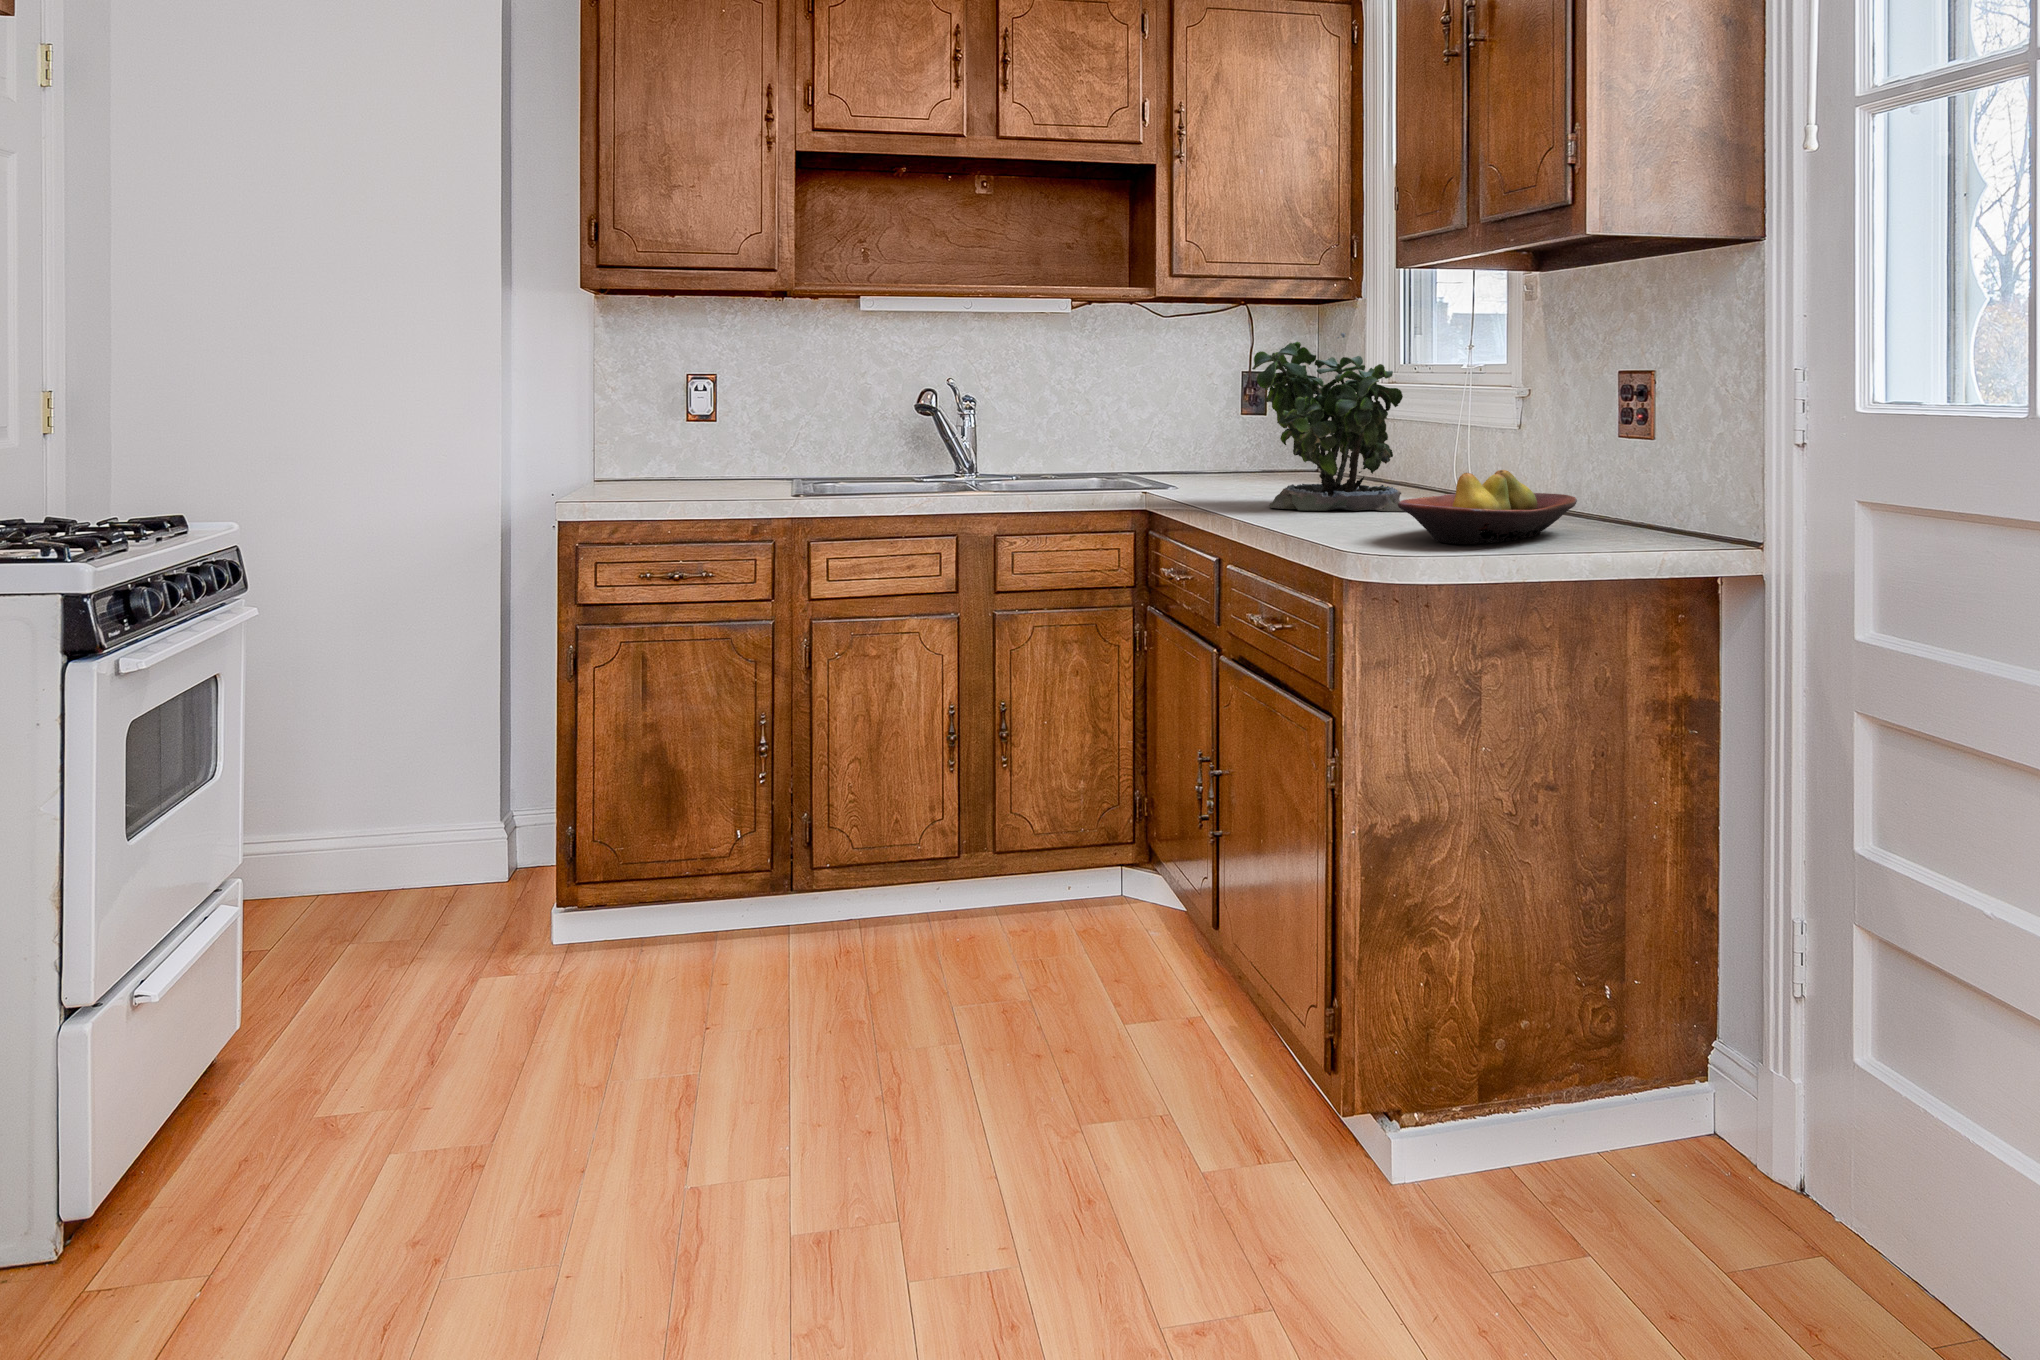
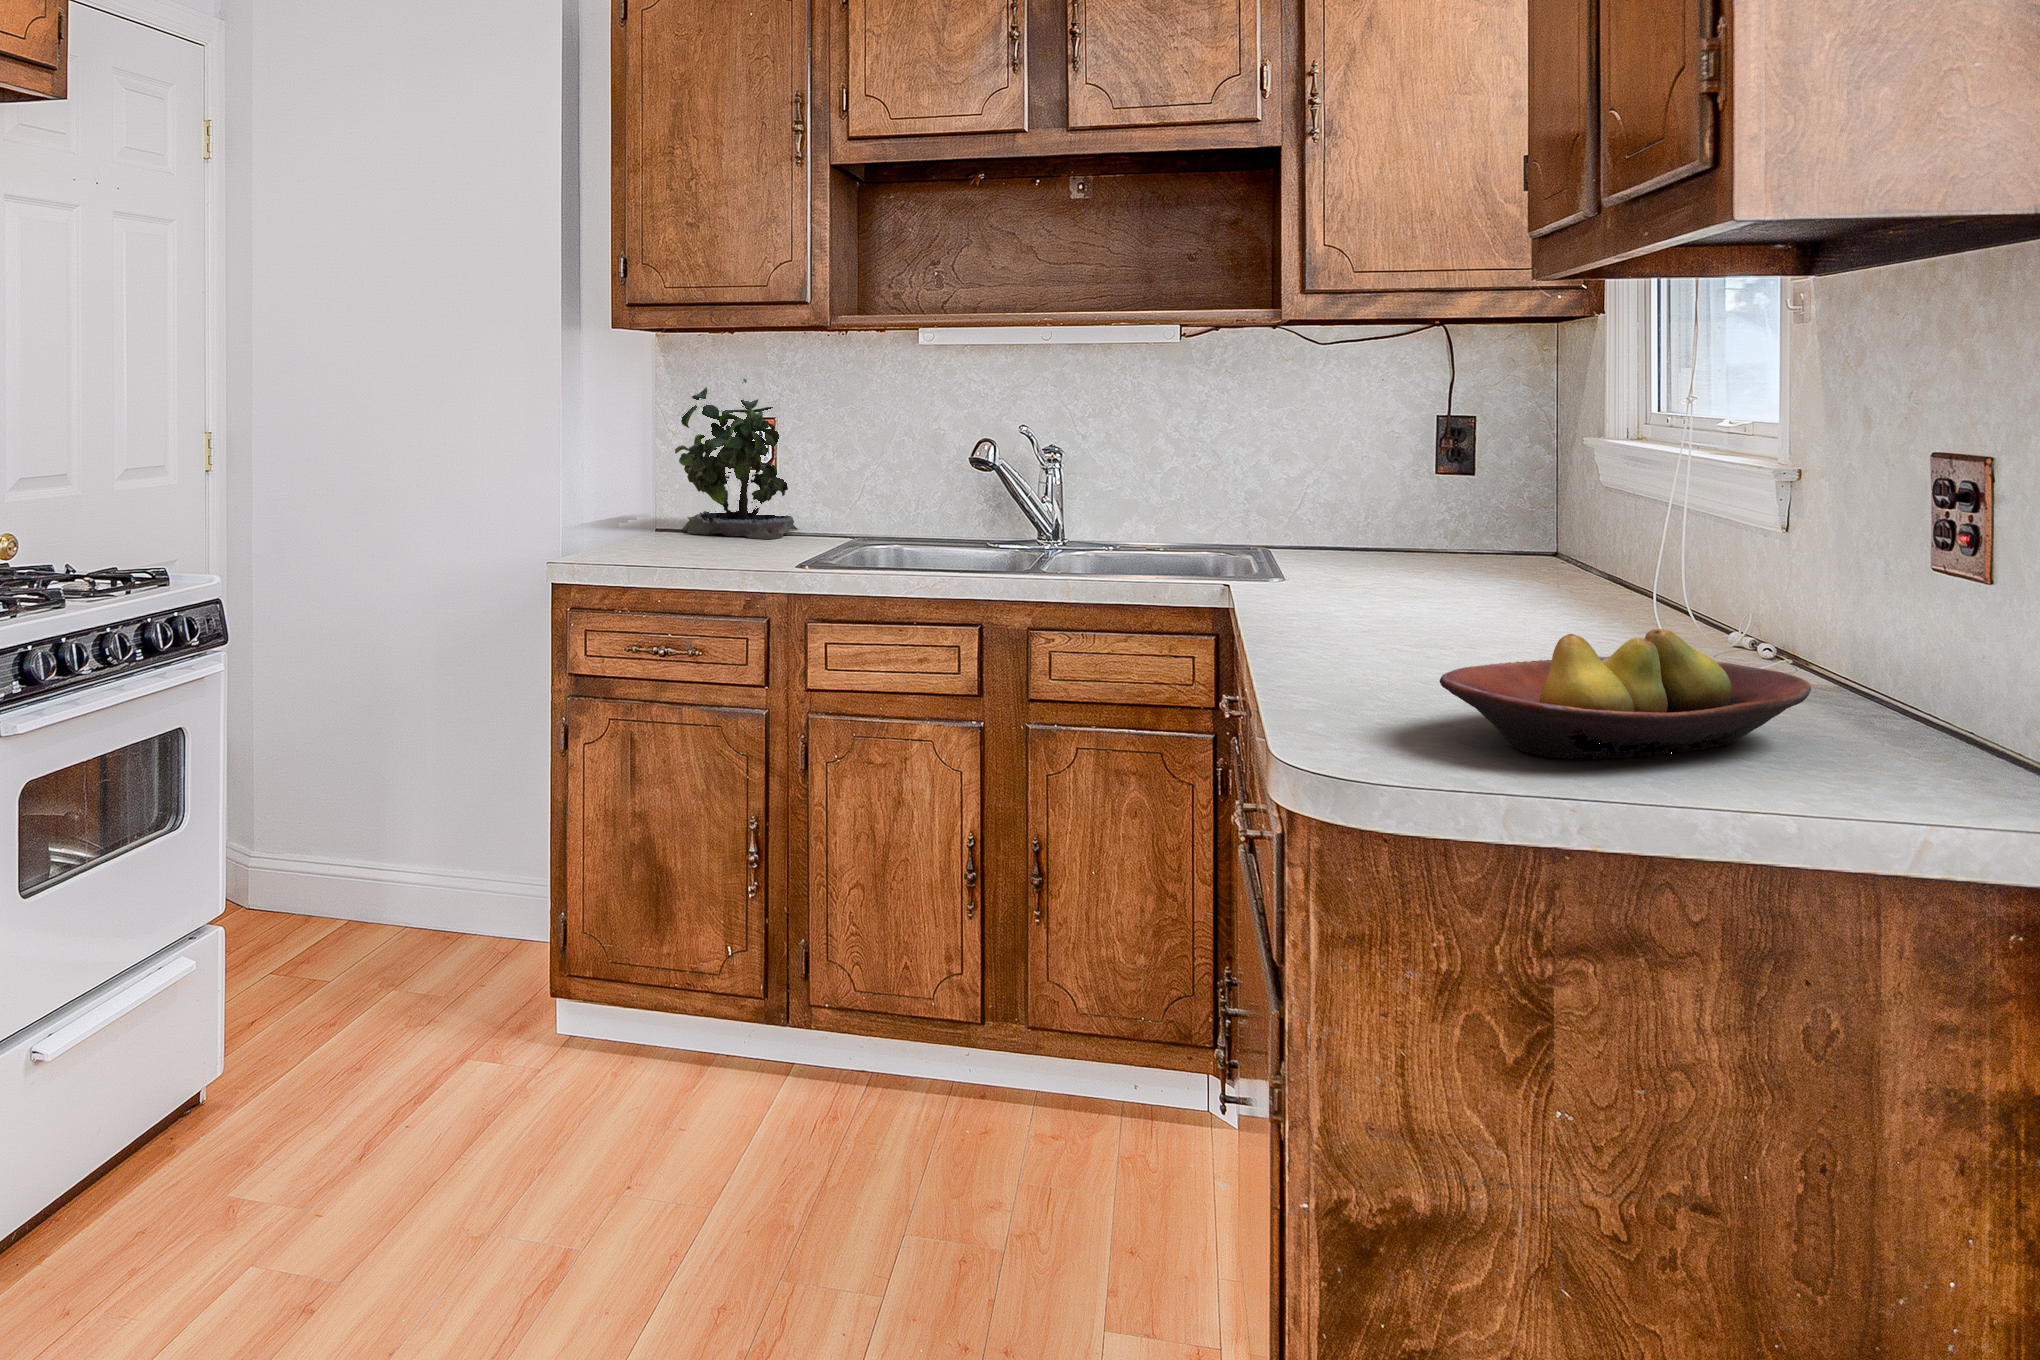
potted plant: present [1252,333,1403,511] -> present [675,379,798,539]

